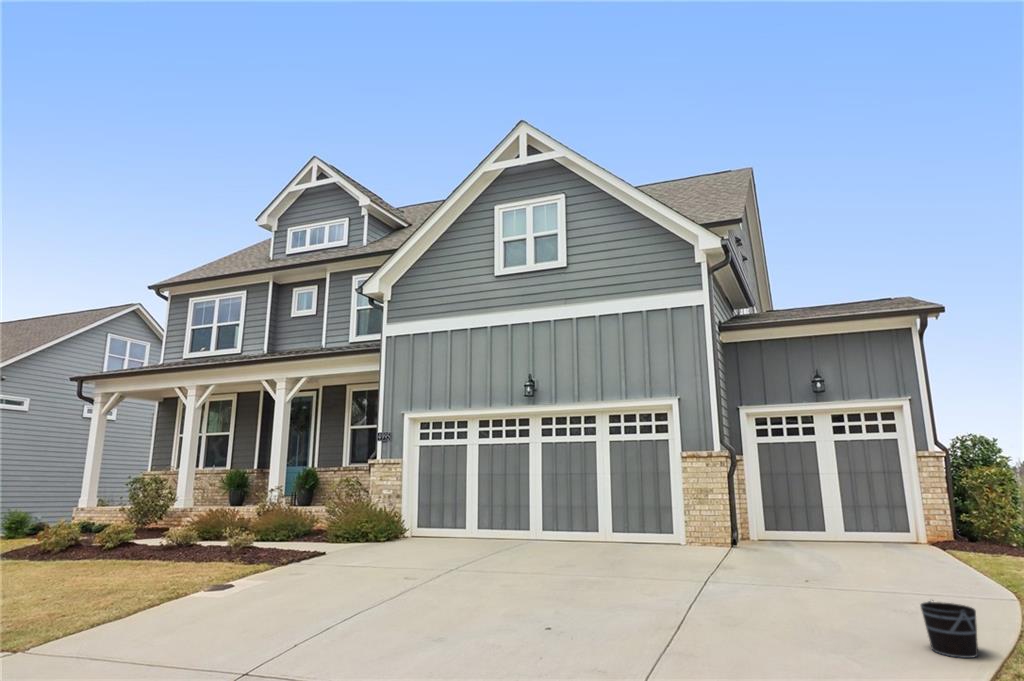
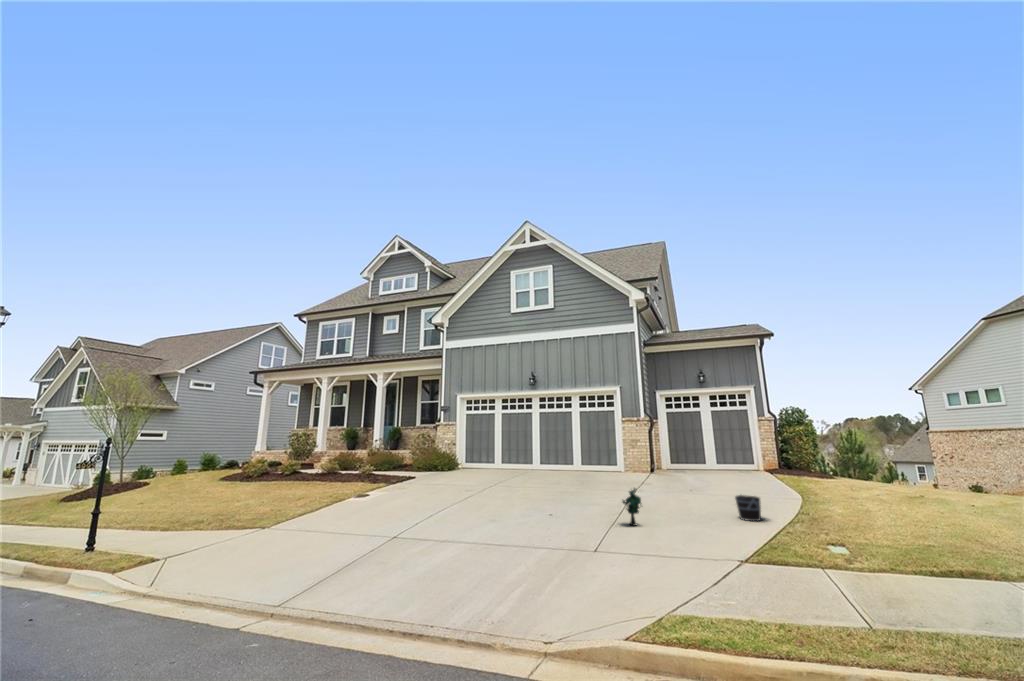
decorative plant: none [690,587,736,667] -> present [623,488,641,526]

